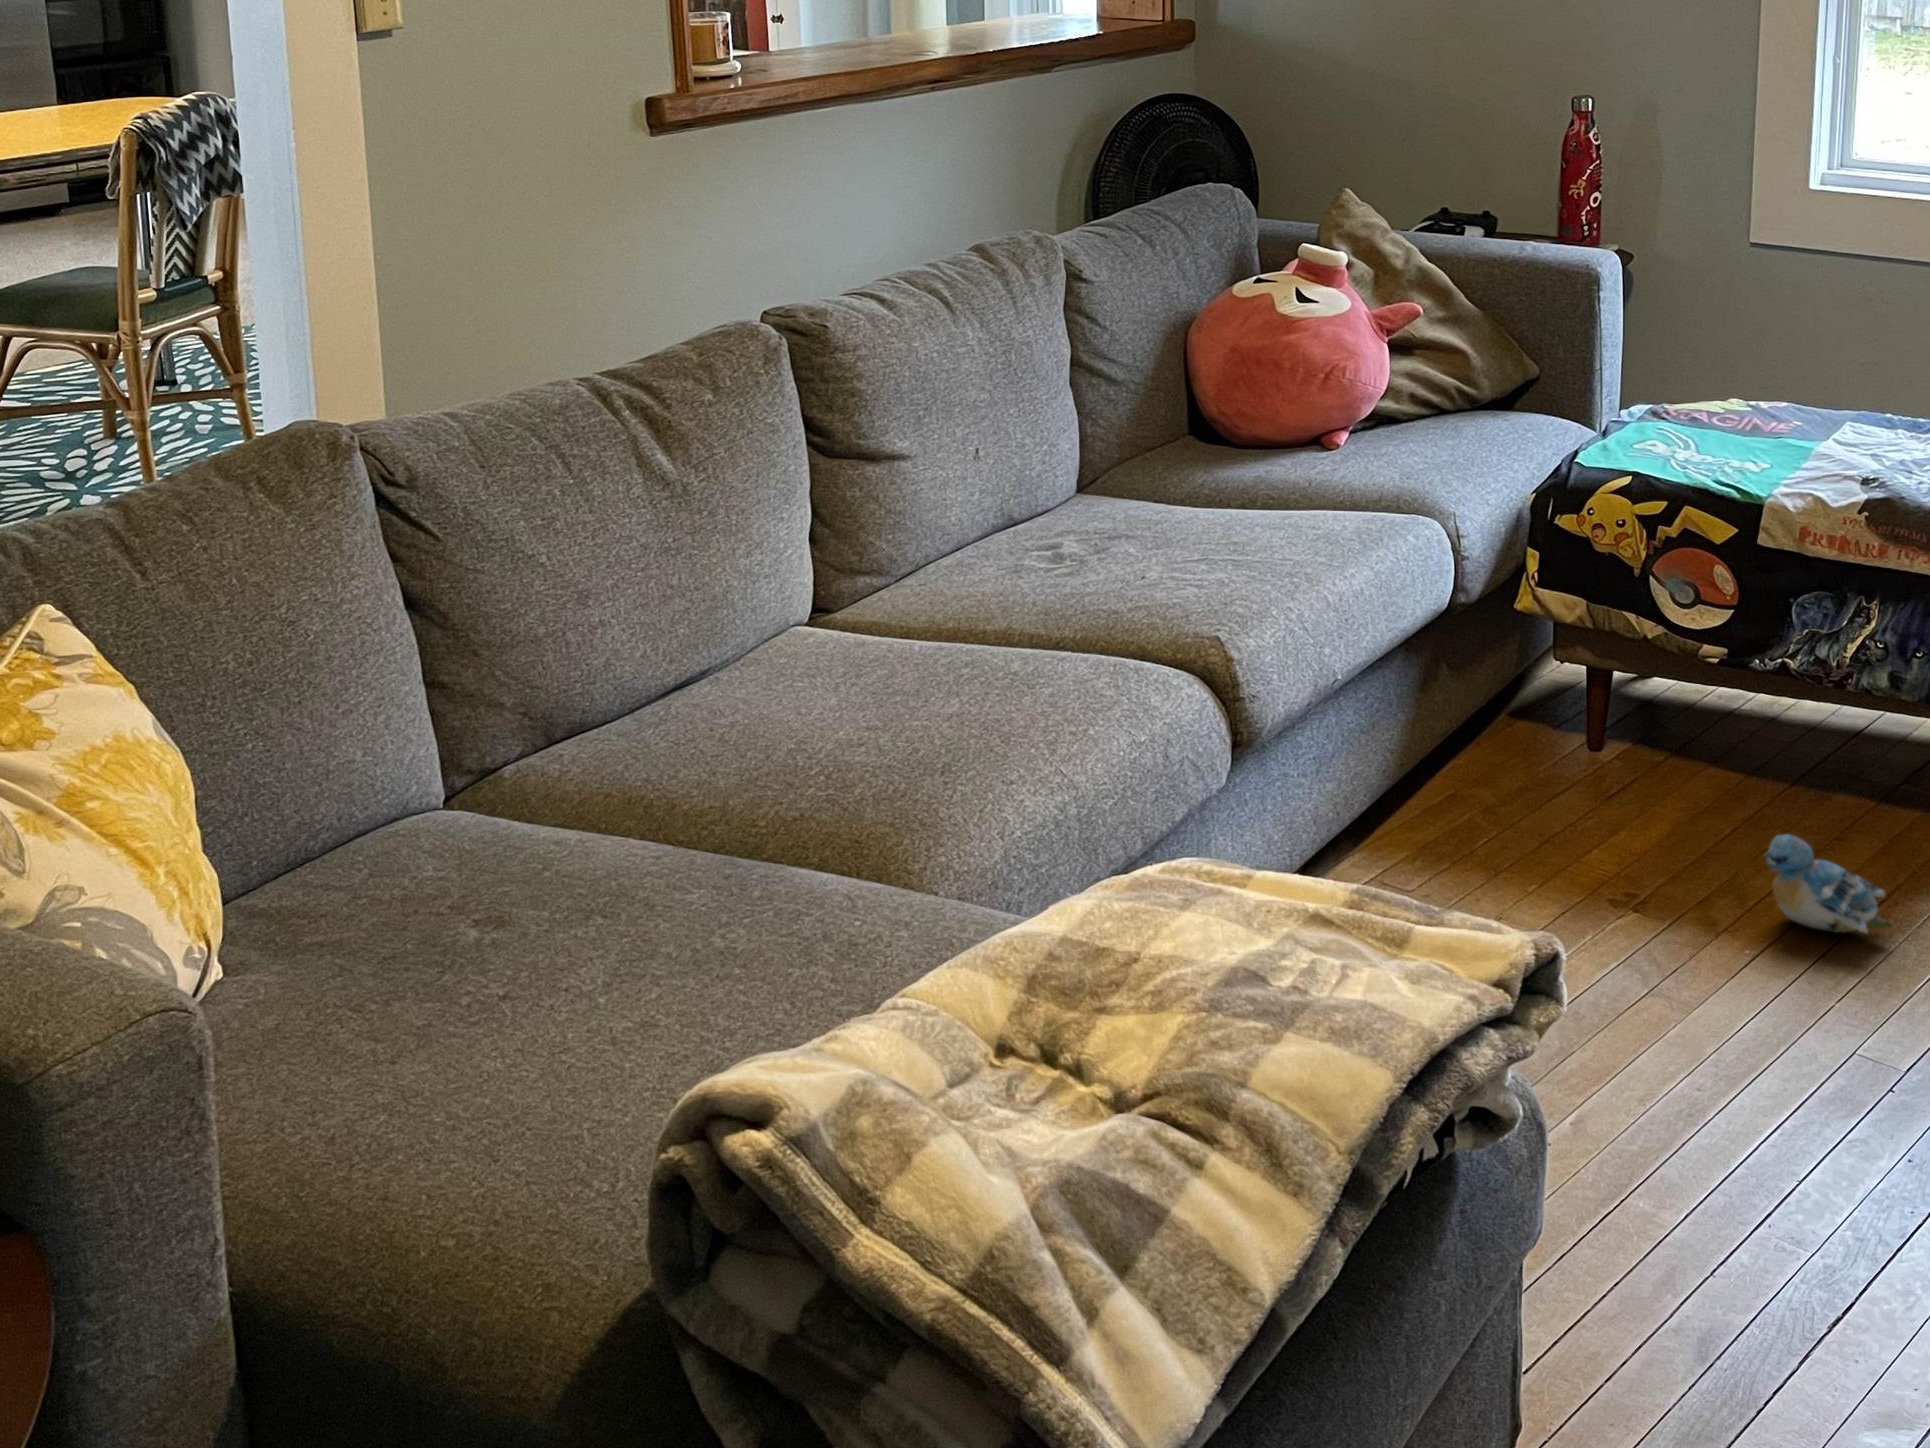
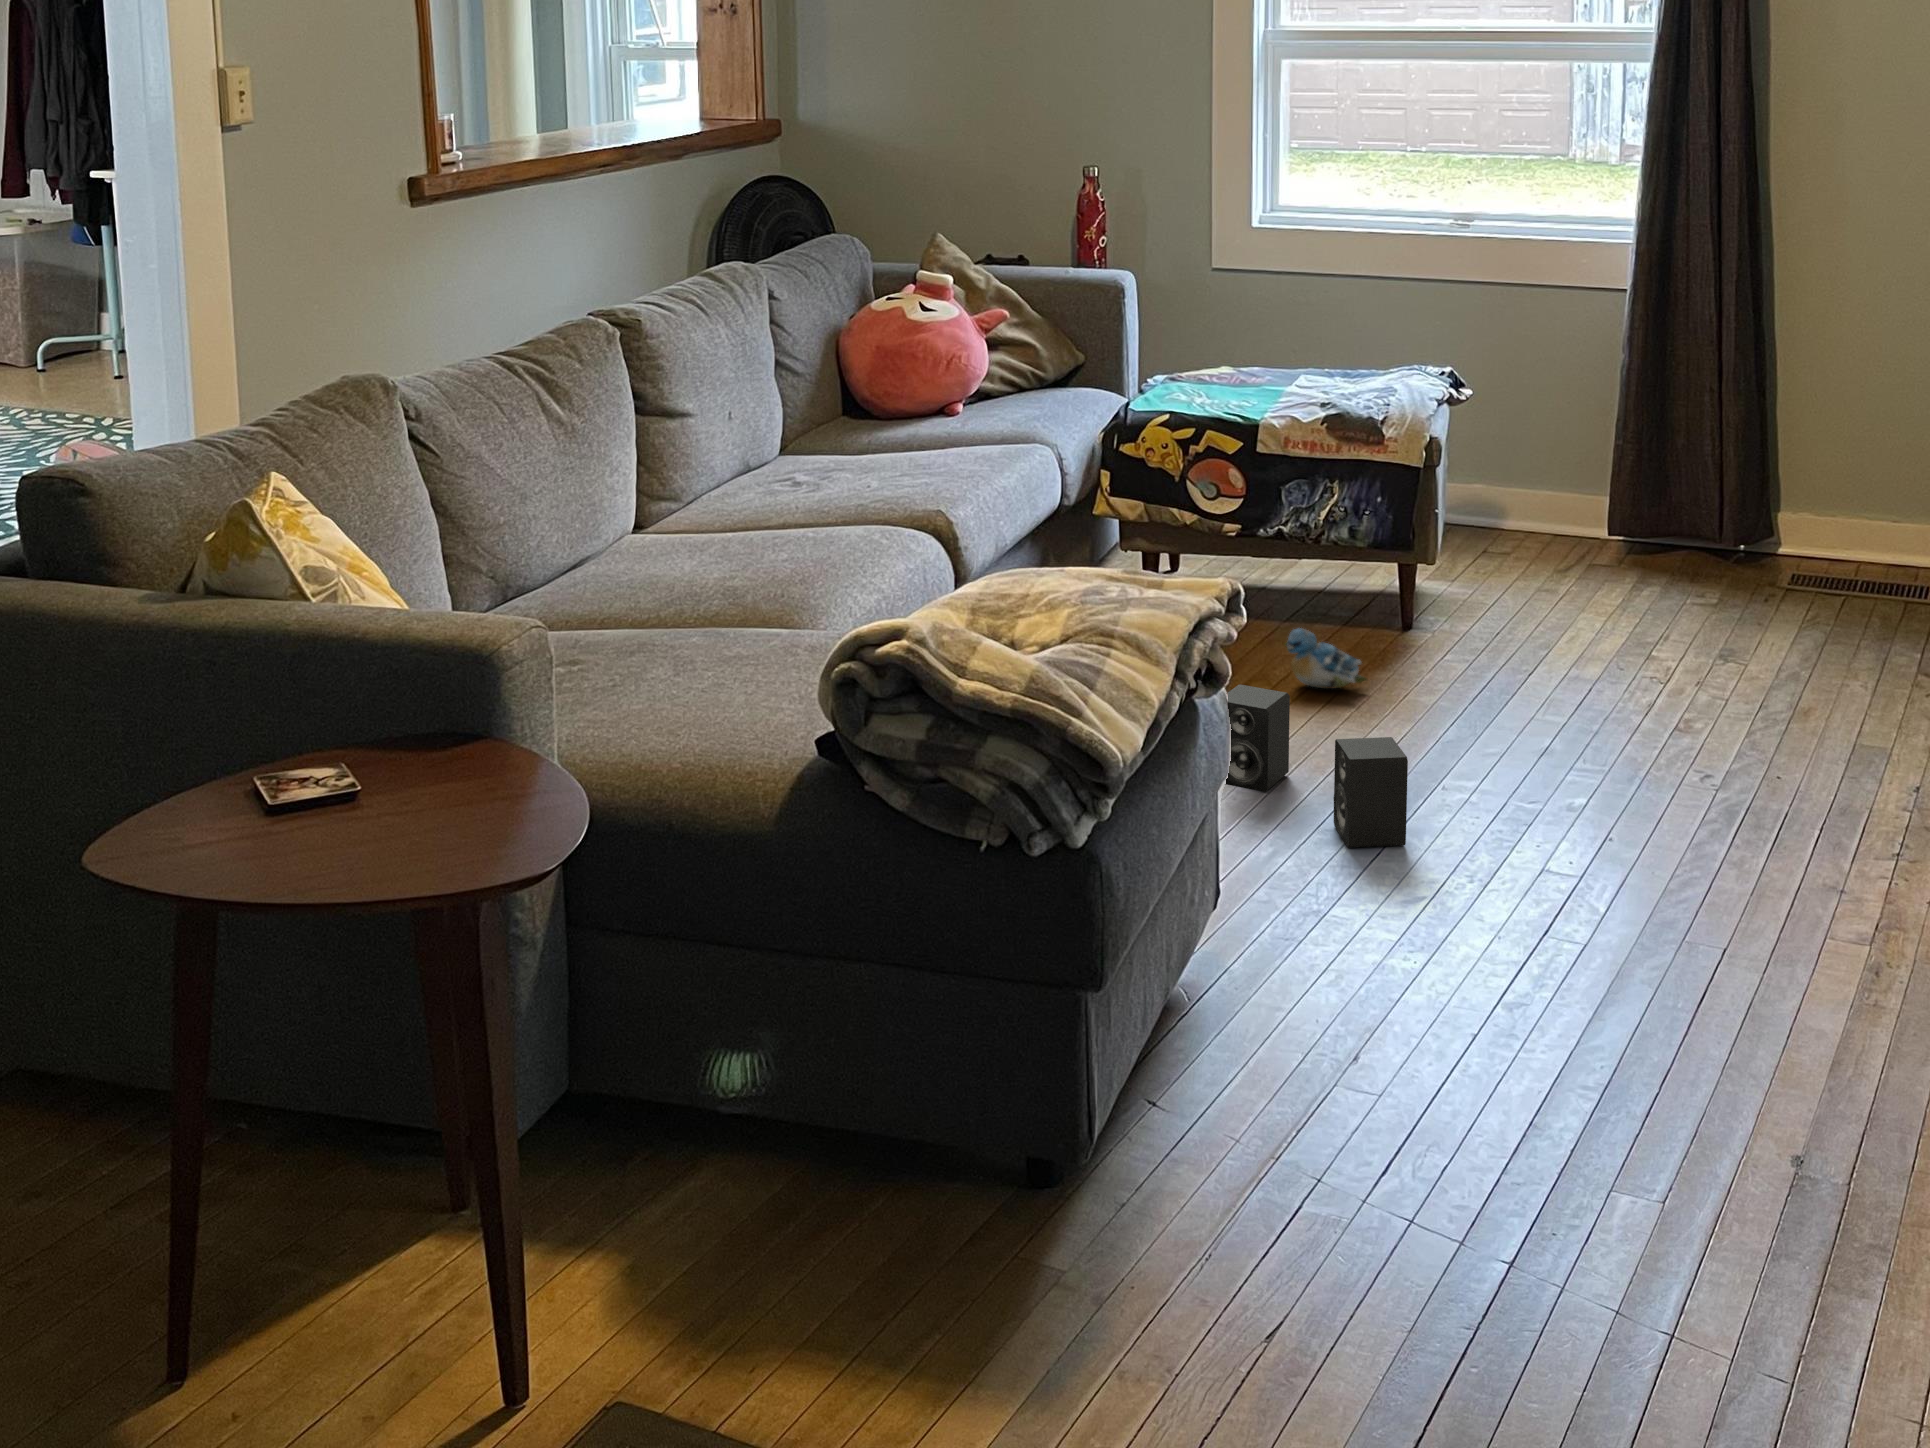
speaker: none [1601,959,1906,1312] -> present [1226,684,1408,848]

